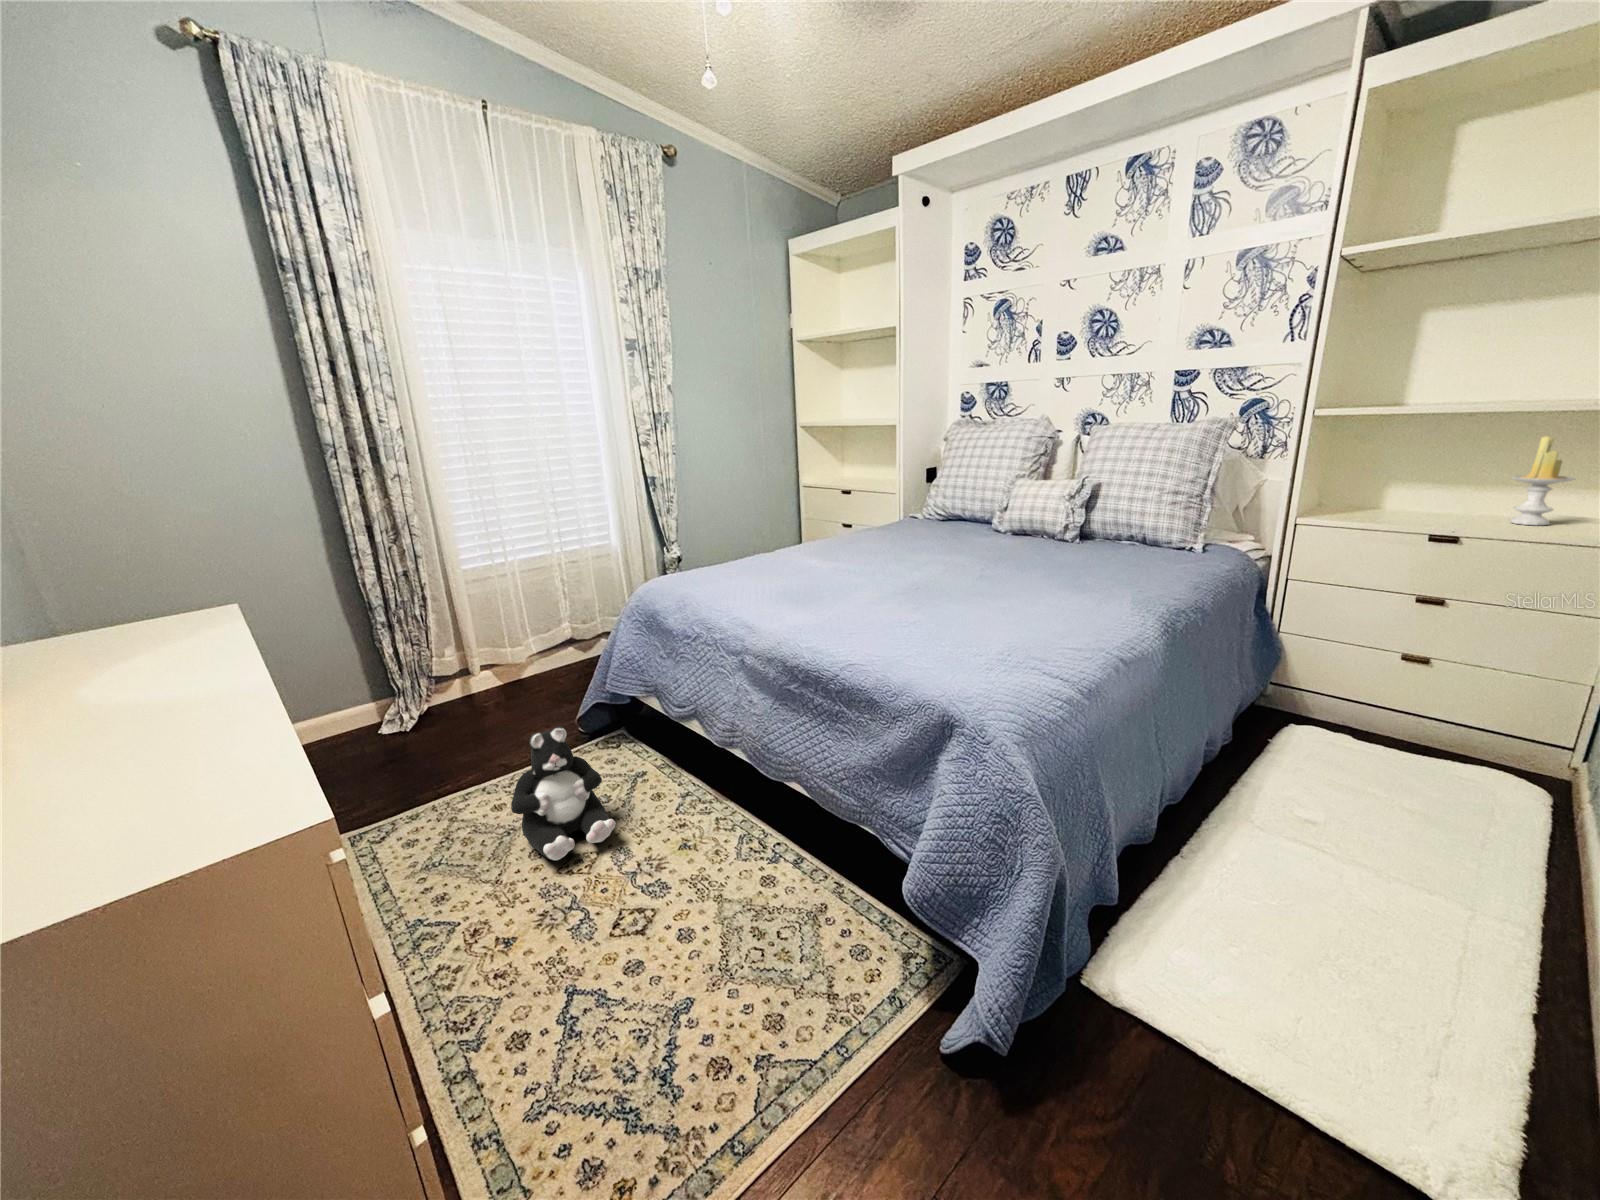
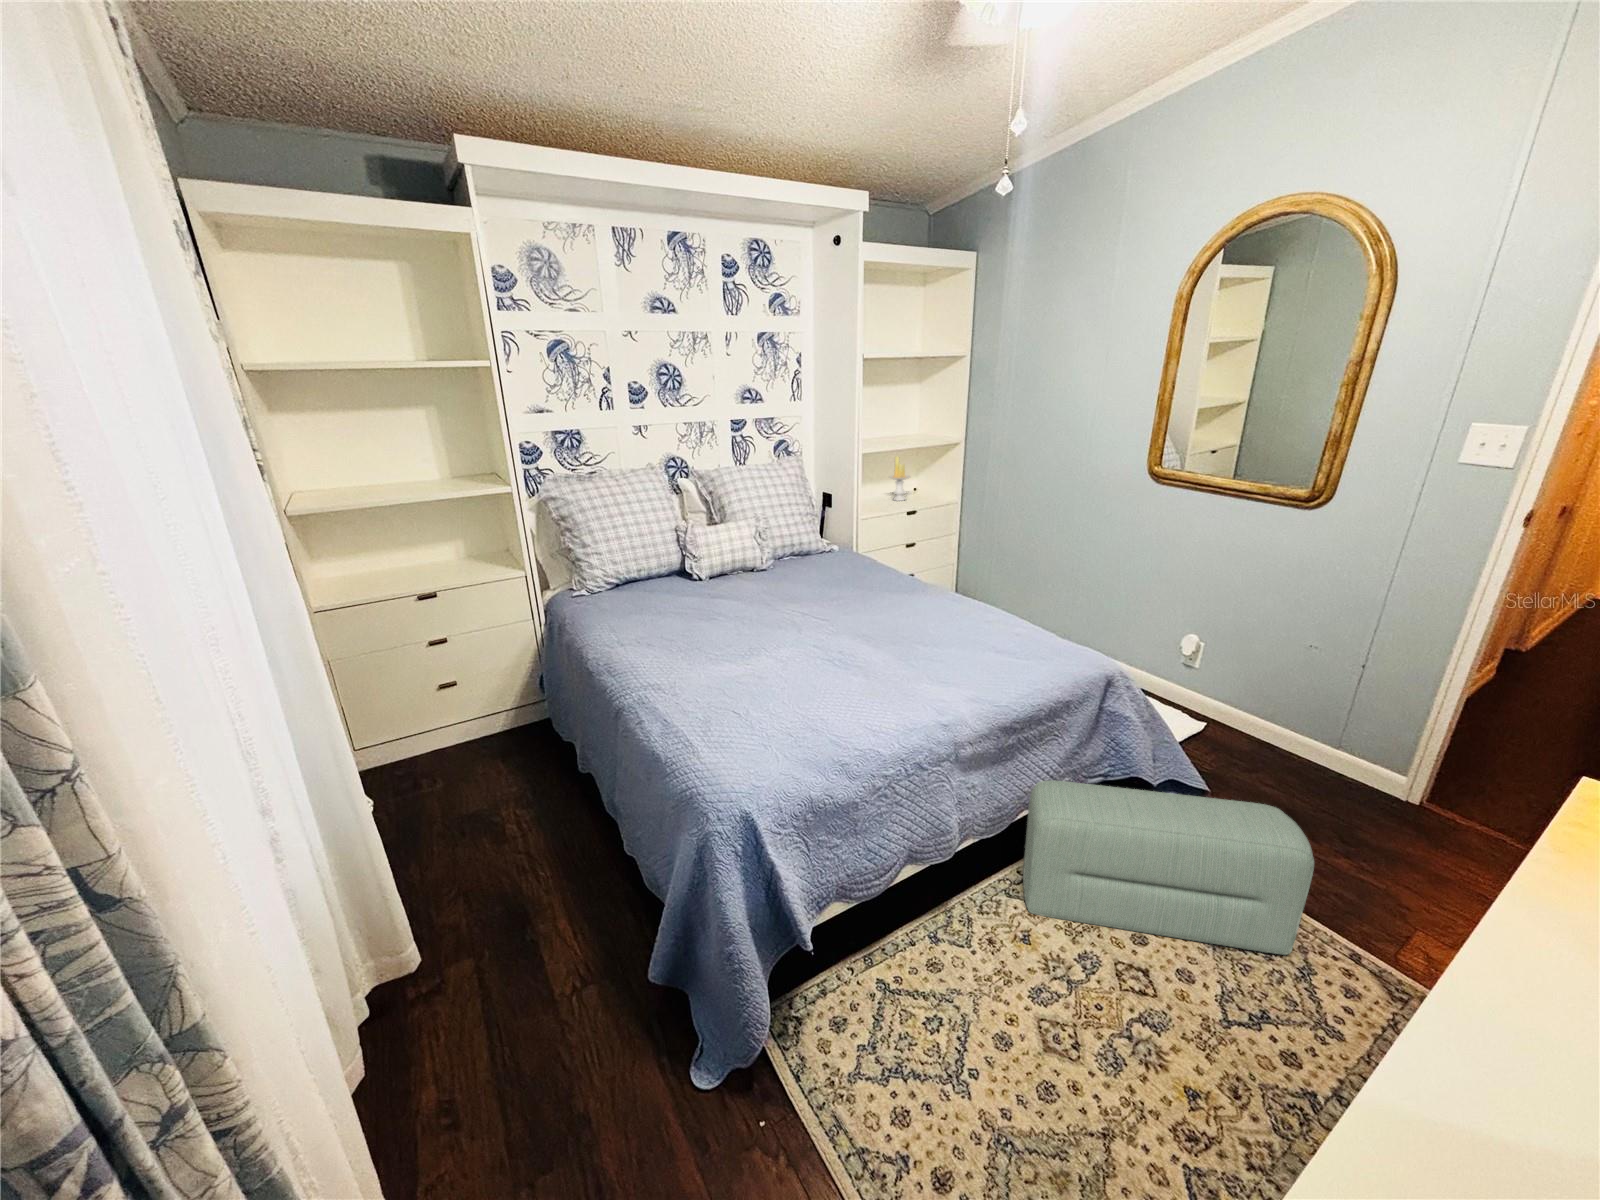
plush toy: present [511,726,616,860] -> none [939,953,1080,1114]
pouf: none [634,753,789,1110] -> present [1023,781,1314,955]

